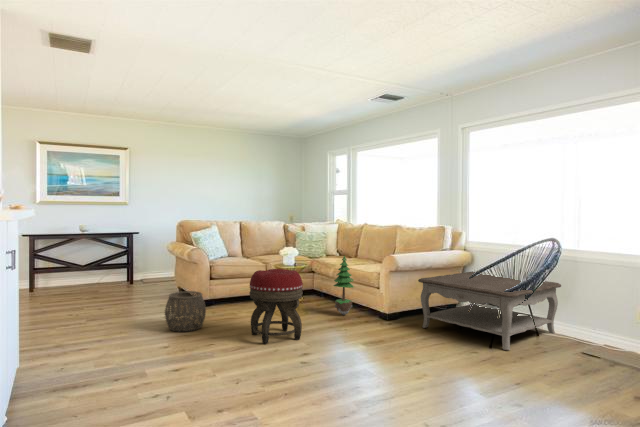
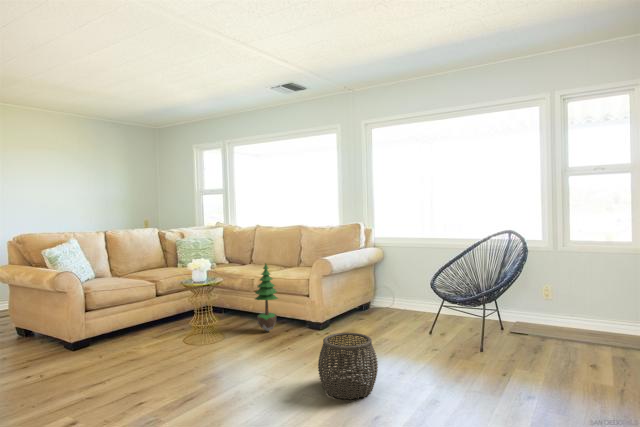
footstool: present [250,269,303,344] -> none [178,288,250,387]
coffee table: present [418,272,561,350] -> none [354,268,476,343]
woven basket: present [165,291,206,332] -> present [318,333,378,399]

